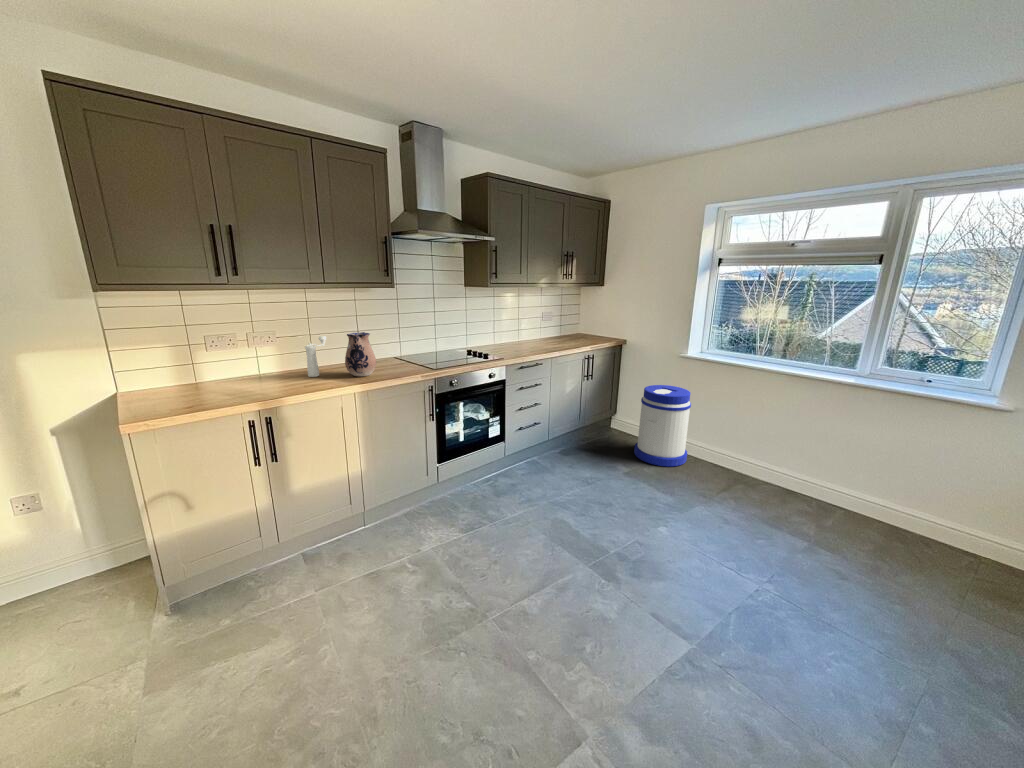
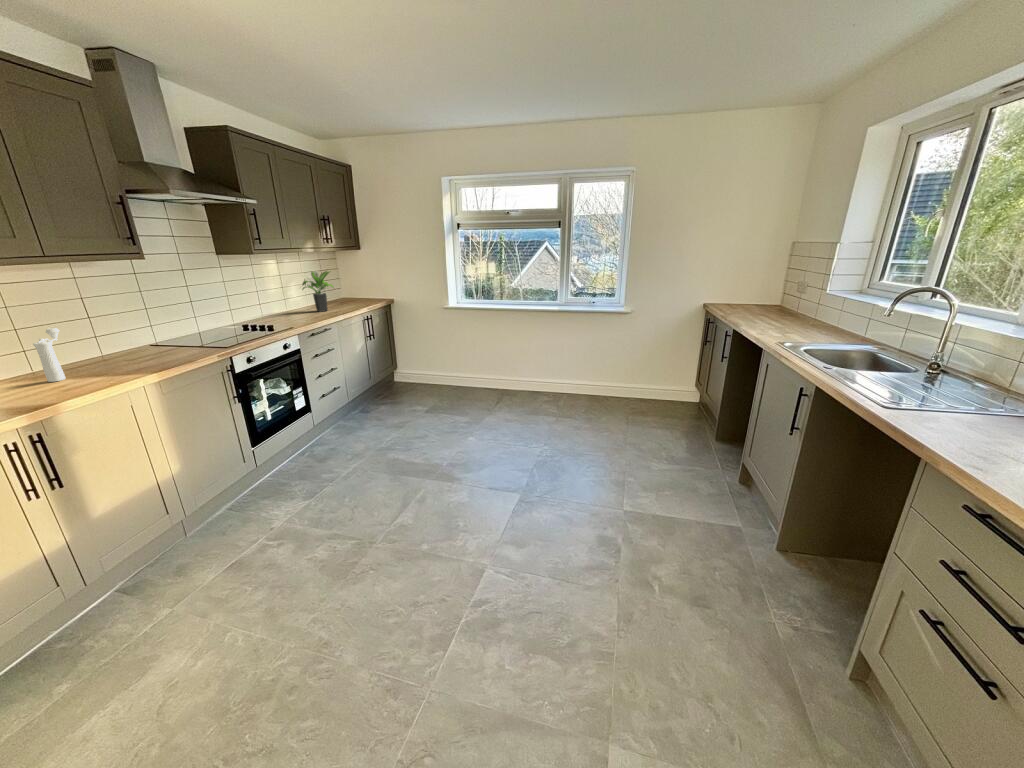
potted plant: none [530,305,563,345] -> present [302,271,333,312]
ceramic pitcher: present [345,332,376,376] -> none [101,316,154,369]
trash can: present [634,385,691,466] -> none [421,333,466,400]

